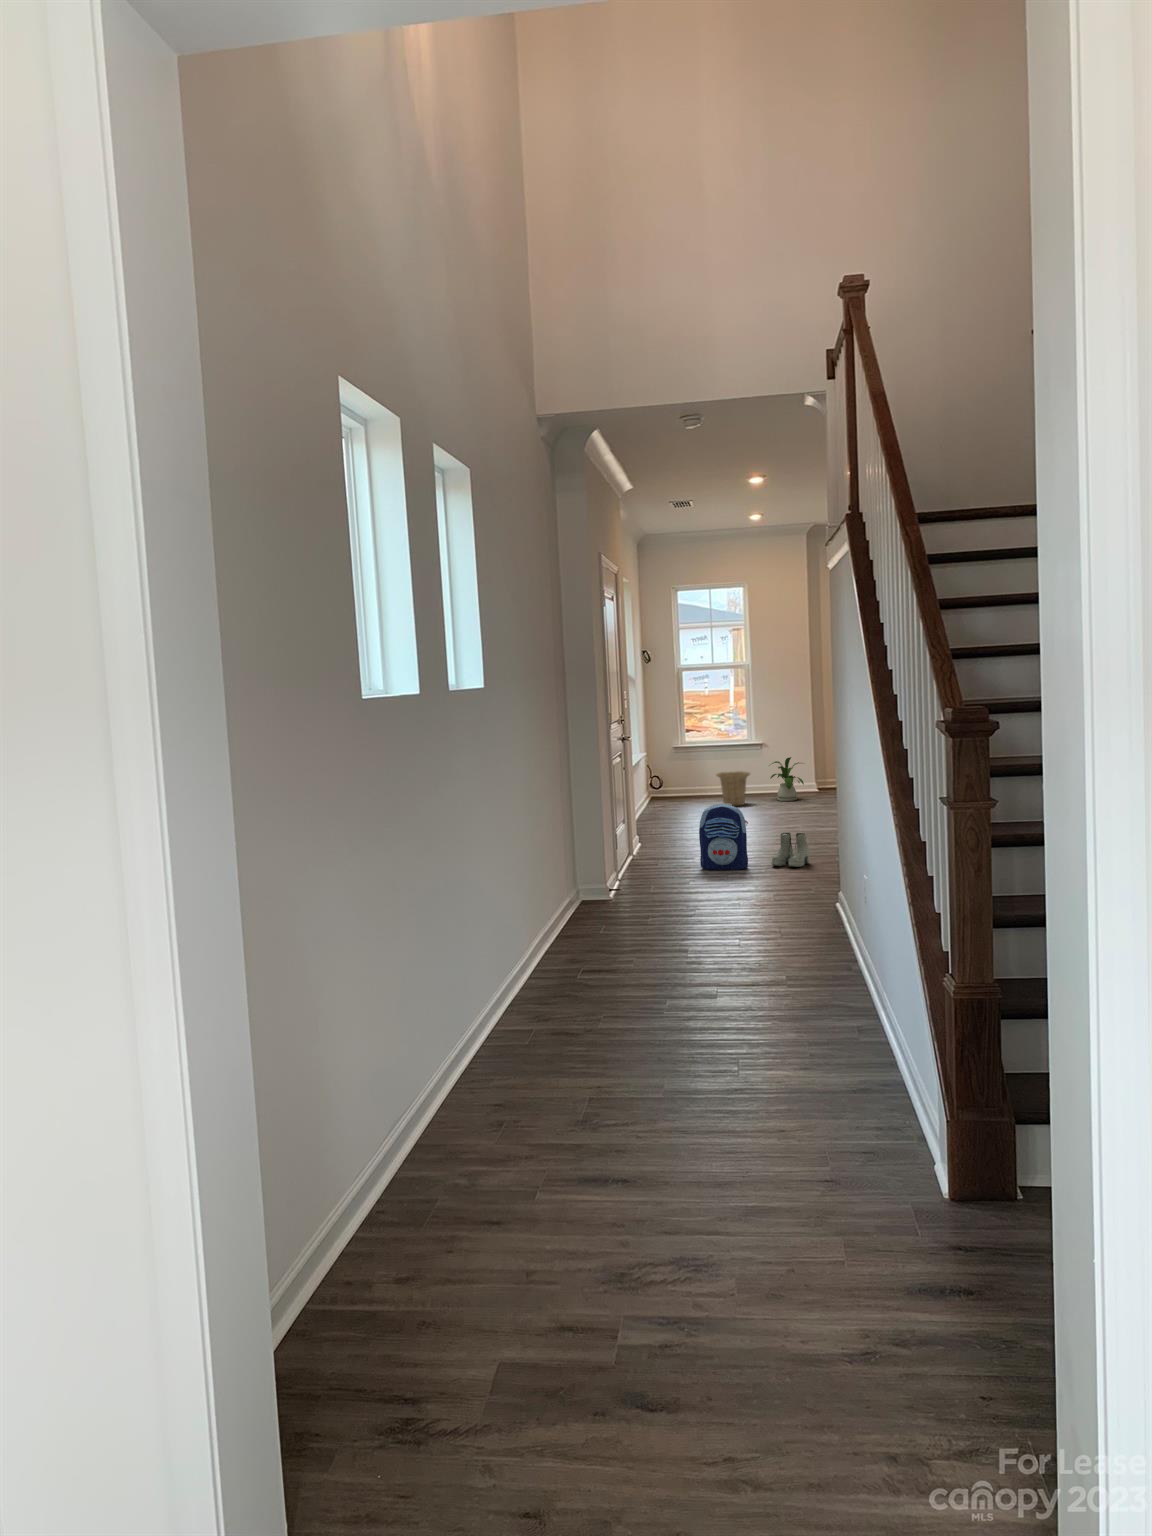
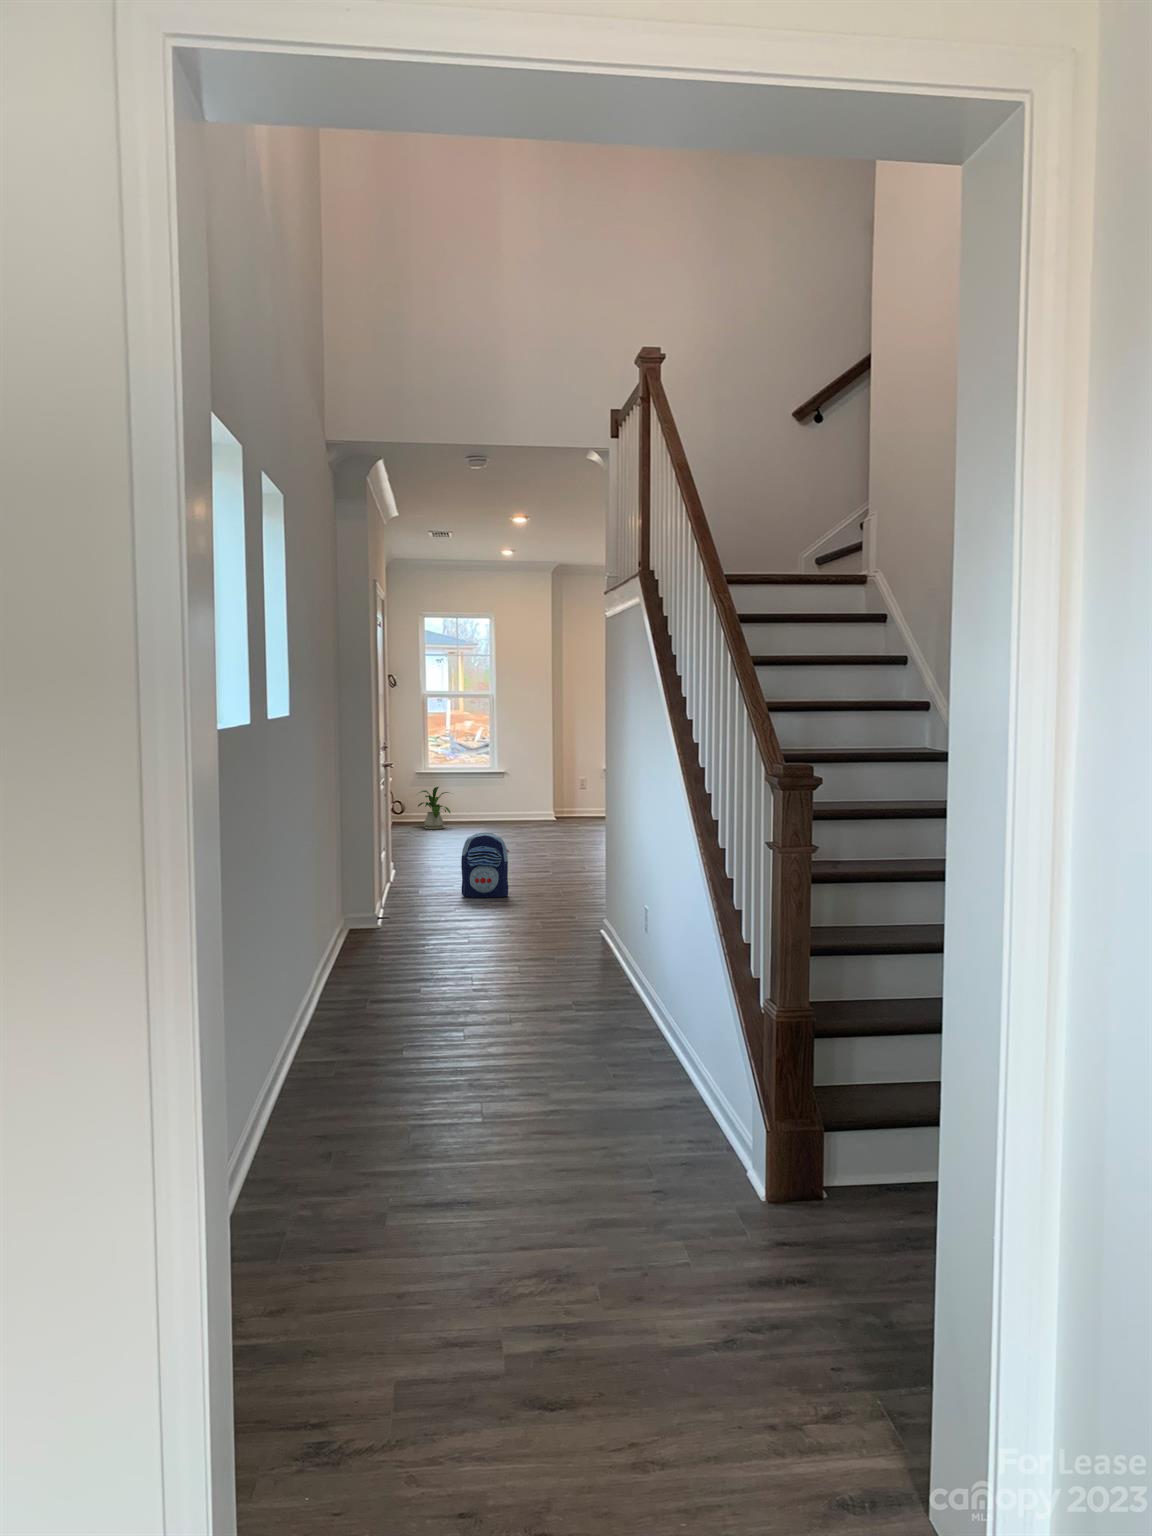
house plant: present [770,757,804,801] -> present [418,787,450,830]
basket: present [716,771,750,806] -> none [461,799,495,833]
boots: present [772,833,809,867] -> none [531,862,566,895]

